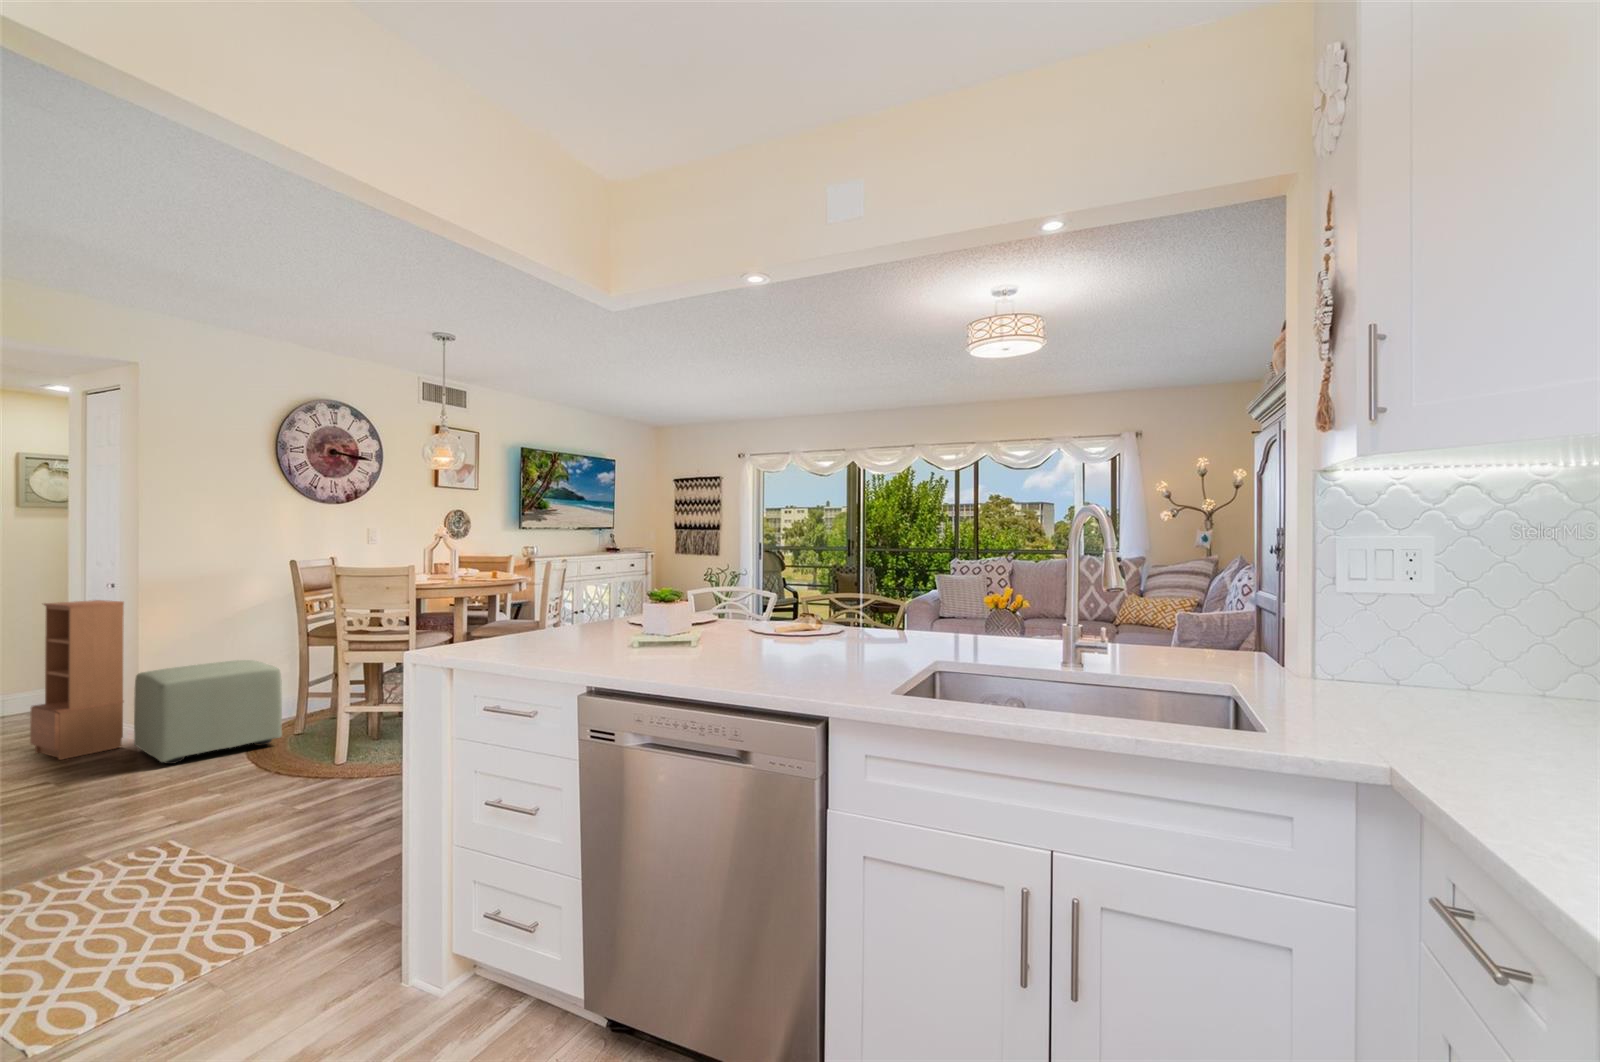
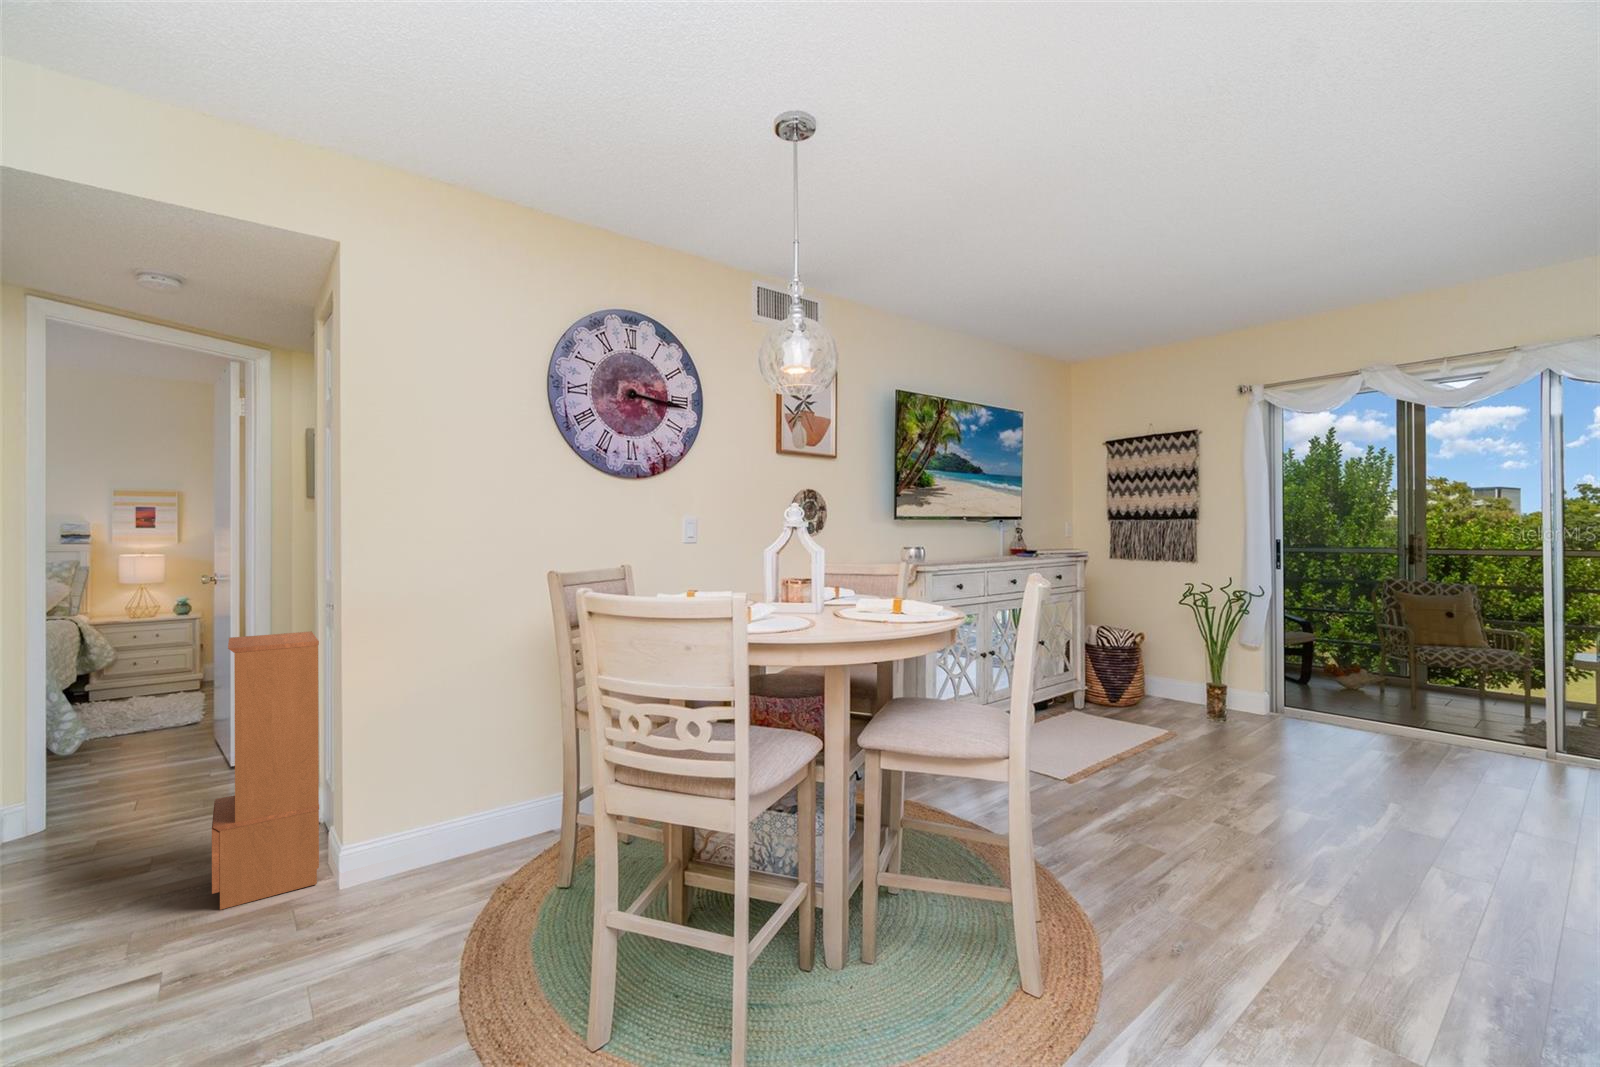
ottoman: present [134,660,282,764] -> none [291,747,515,988]

